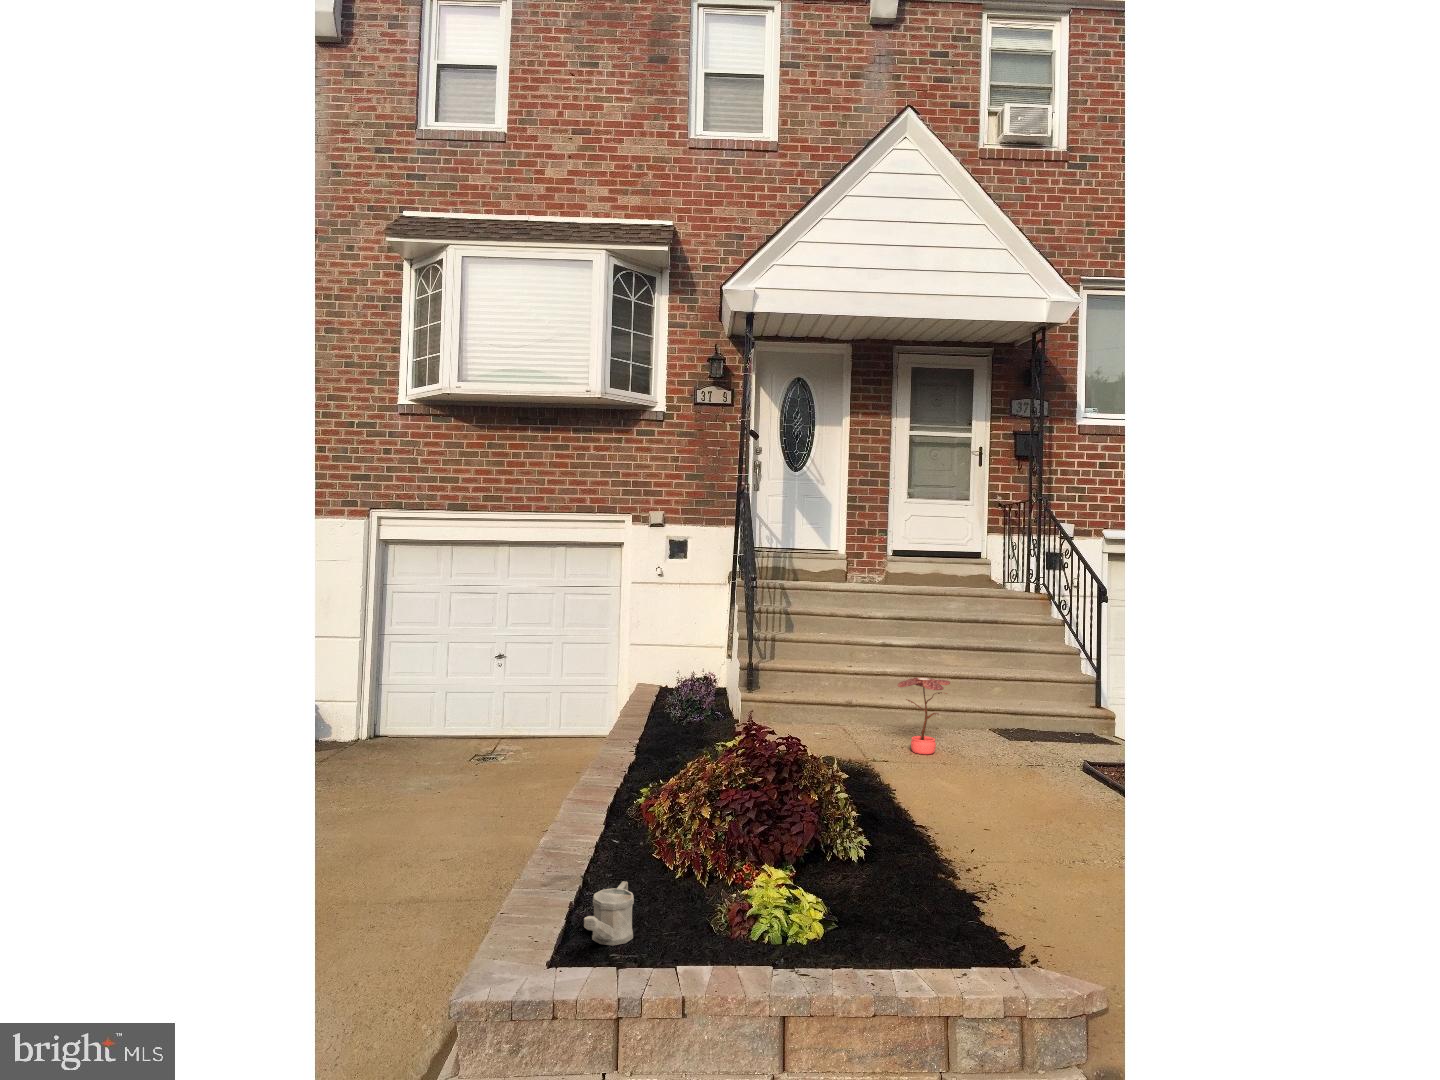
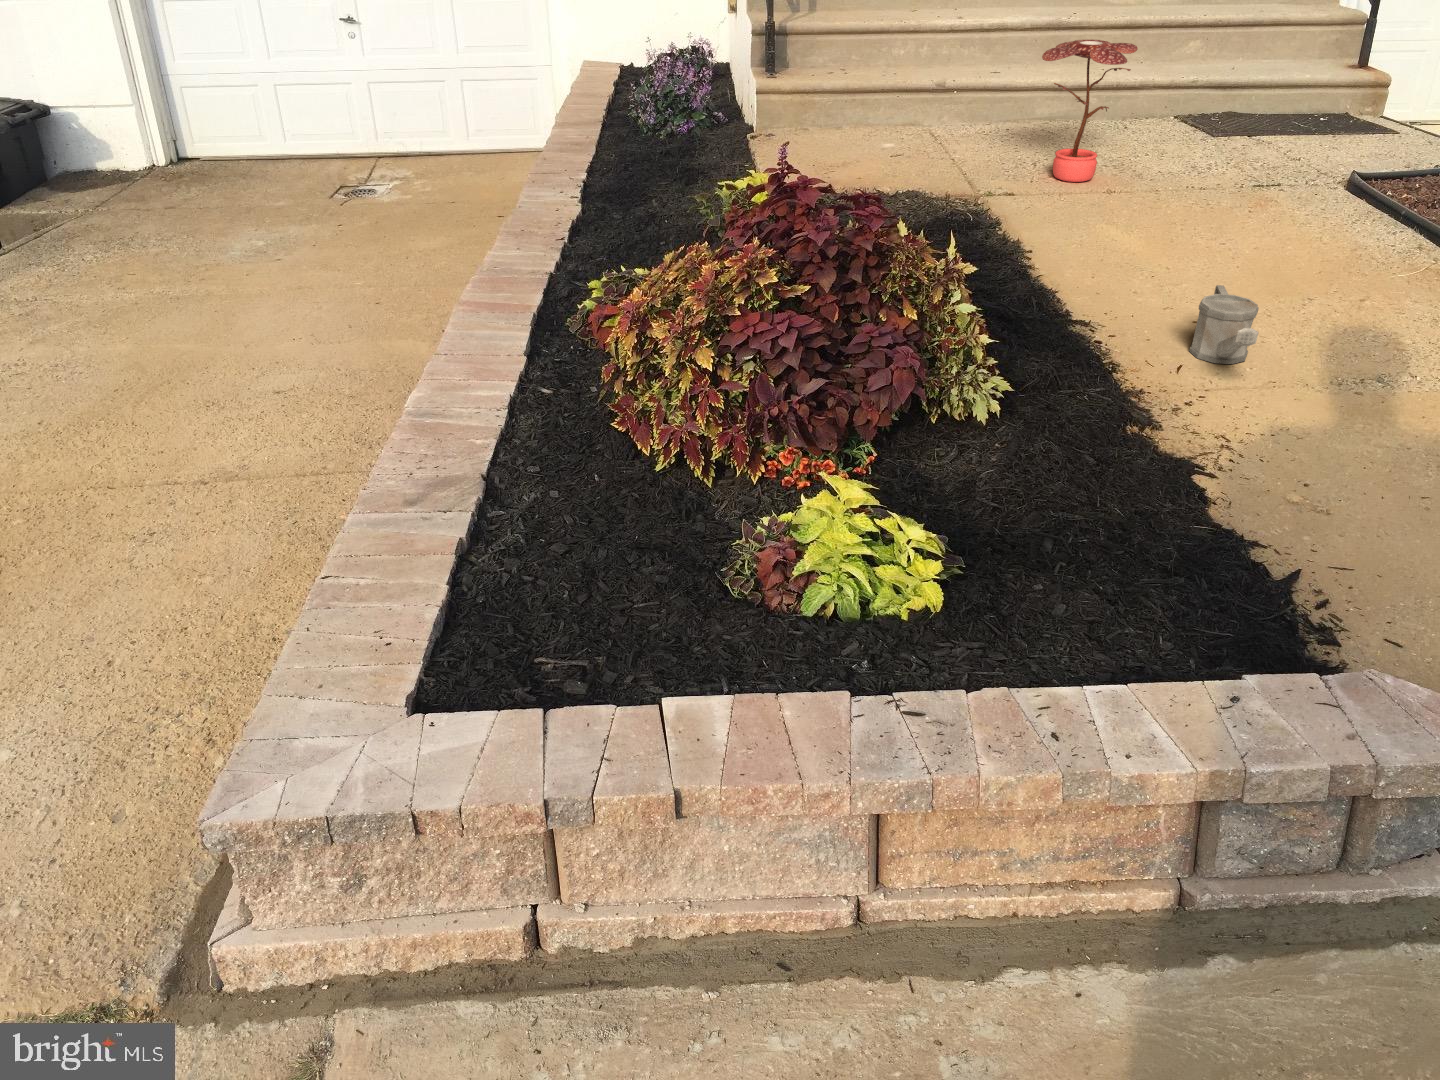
watering can: present [584,881,634,946] -> present [1189,285,1259,364]

